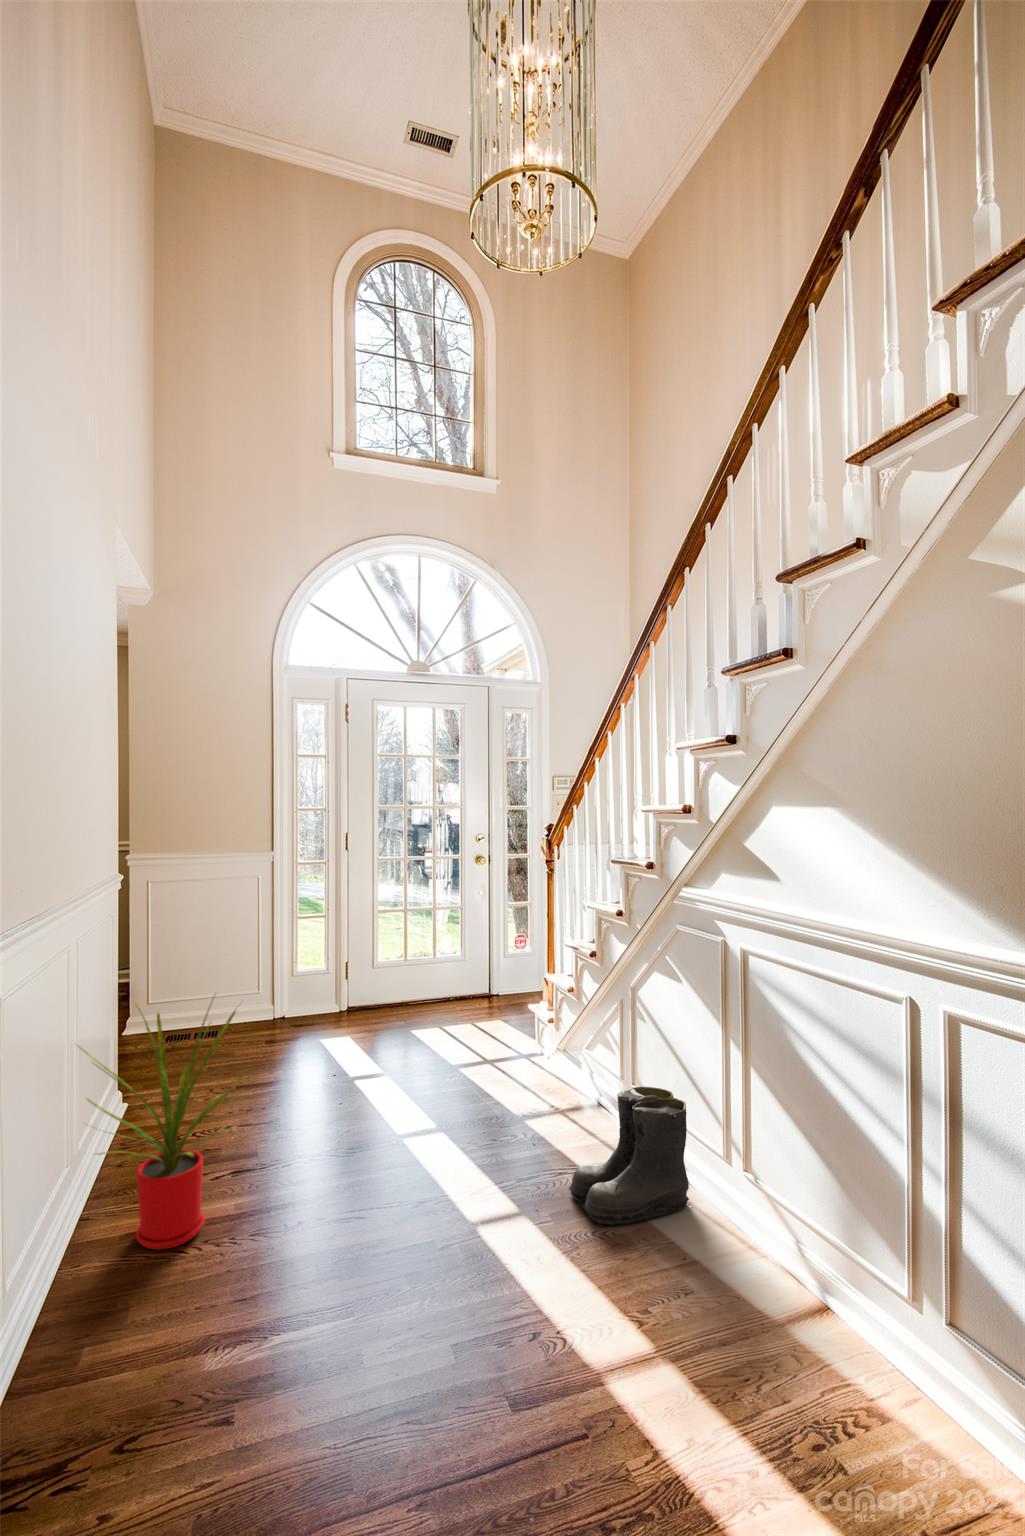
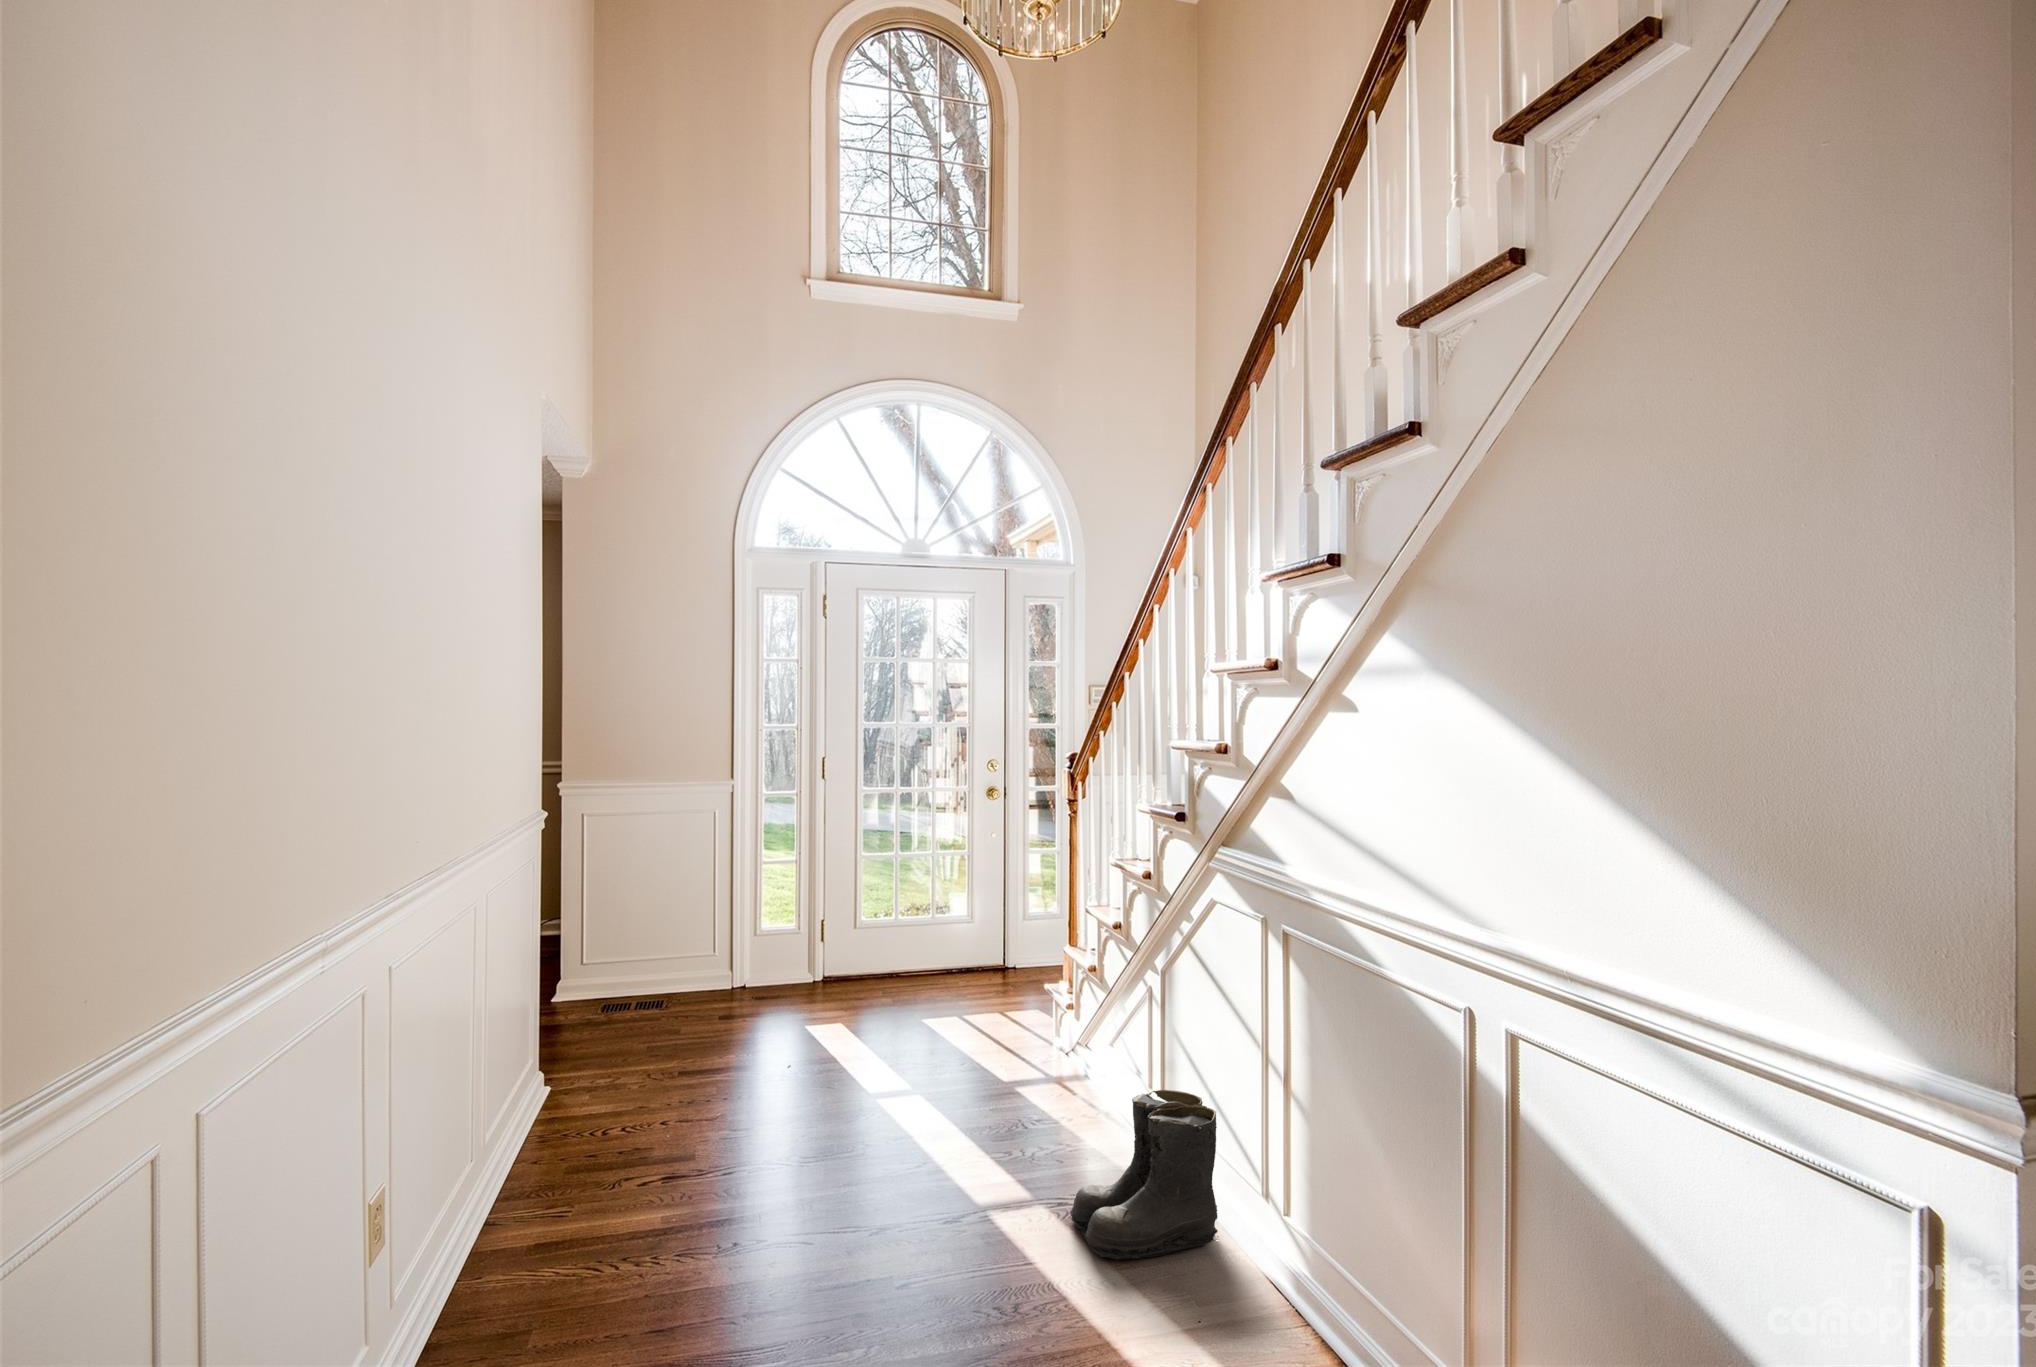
house plant: present [78,1004,246,1250] -> none [471,959,681,1267]

